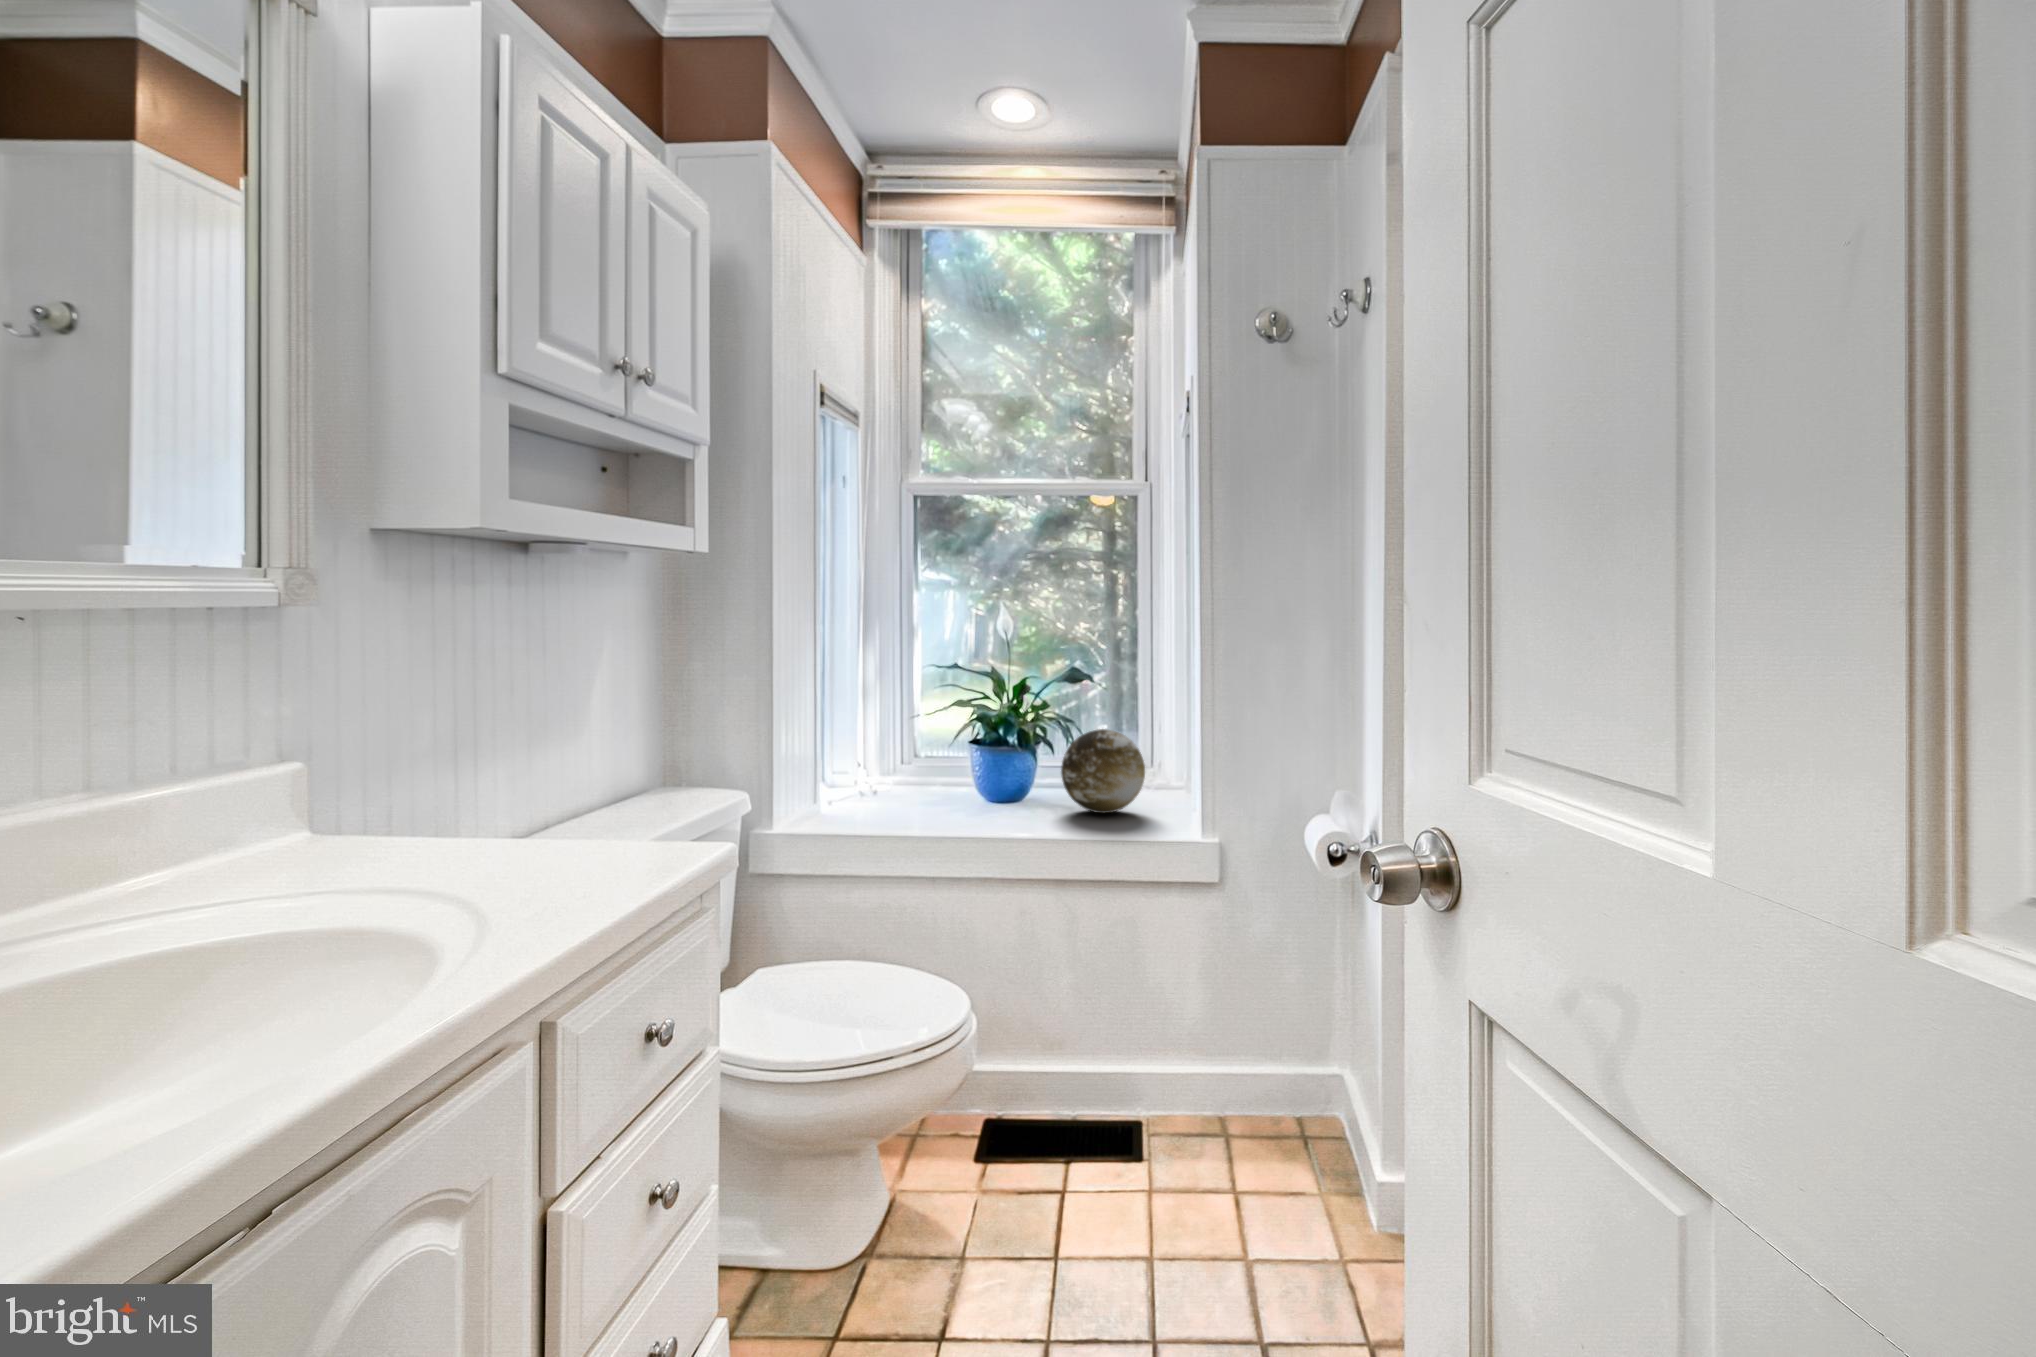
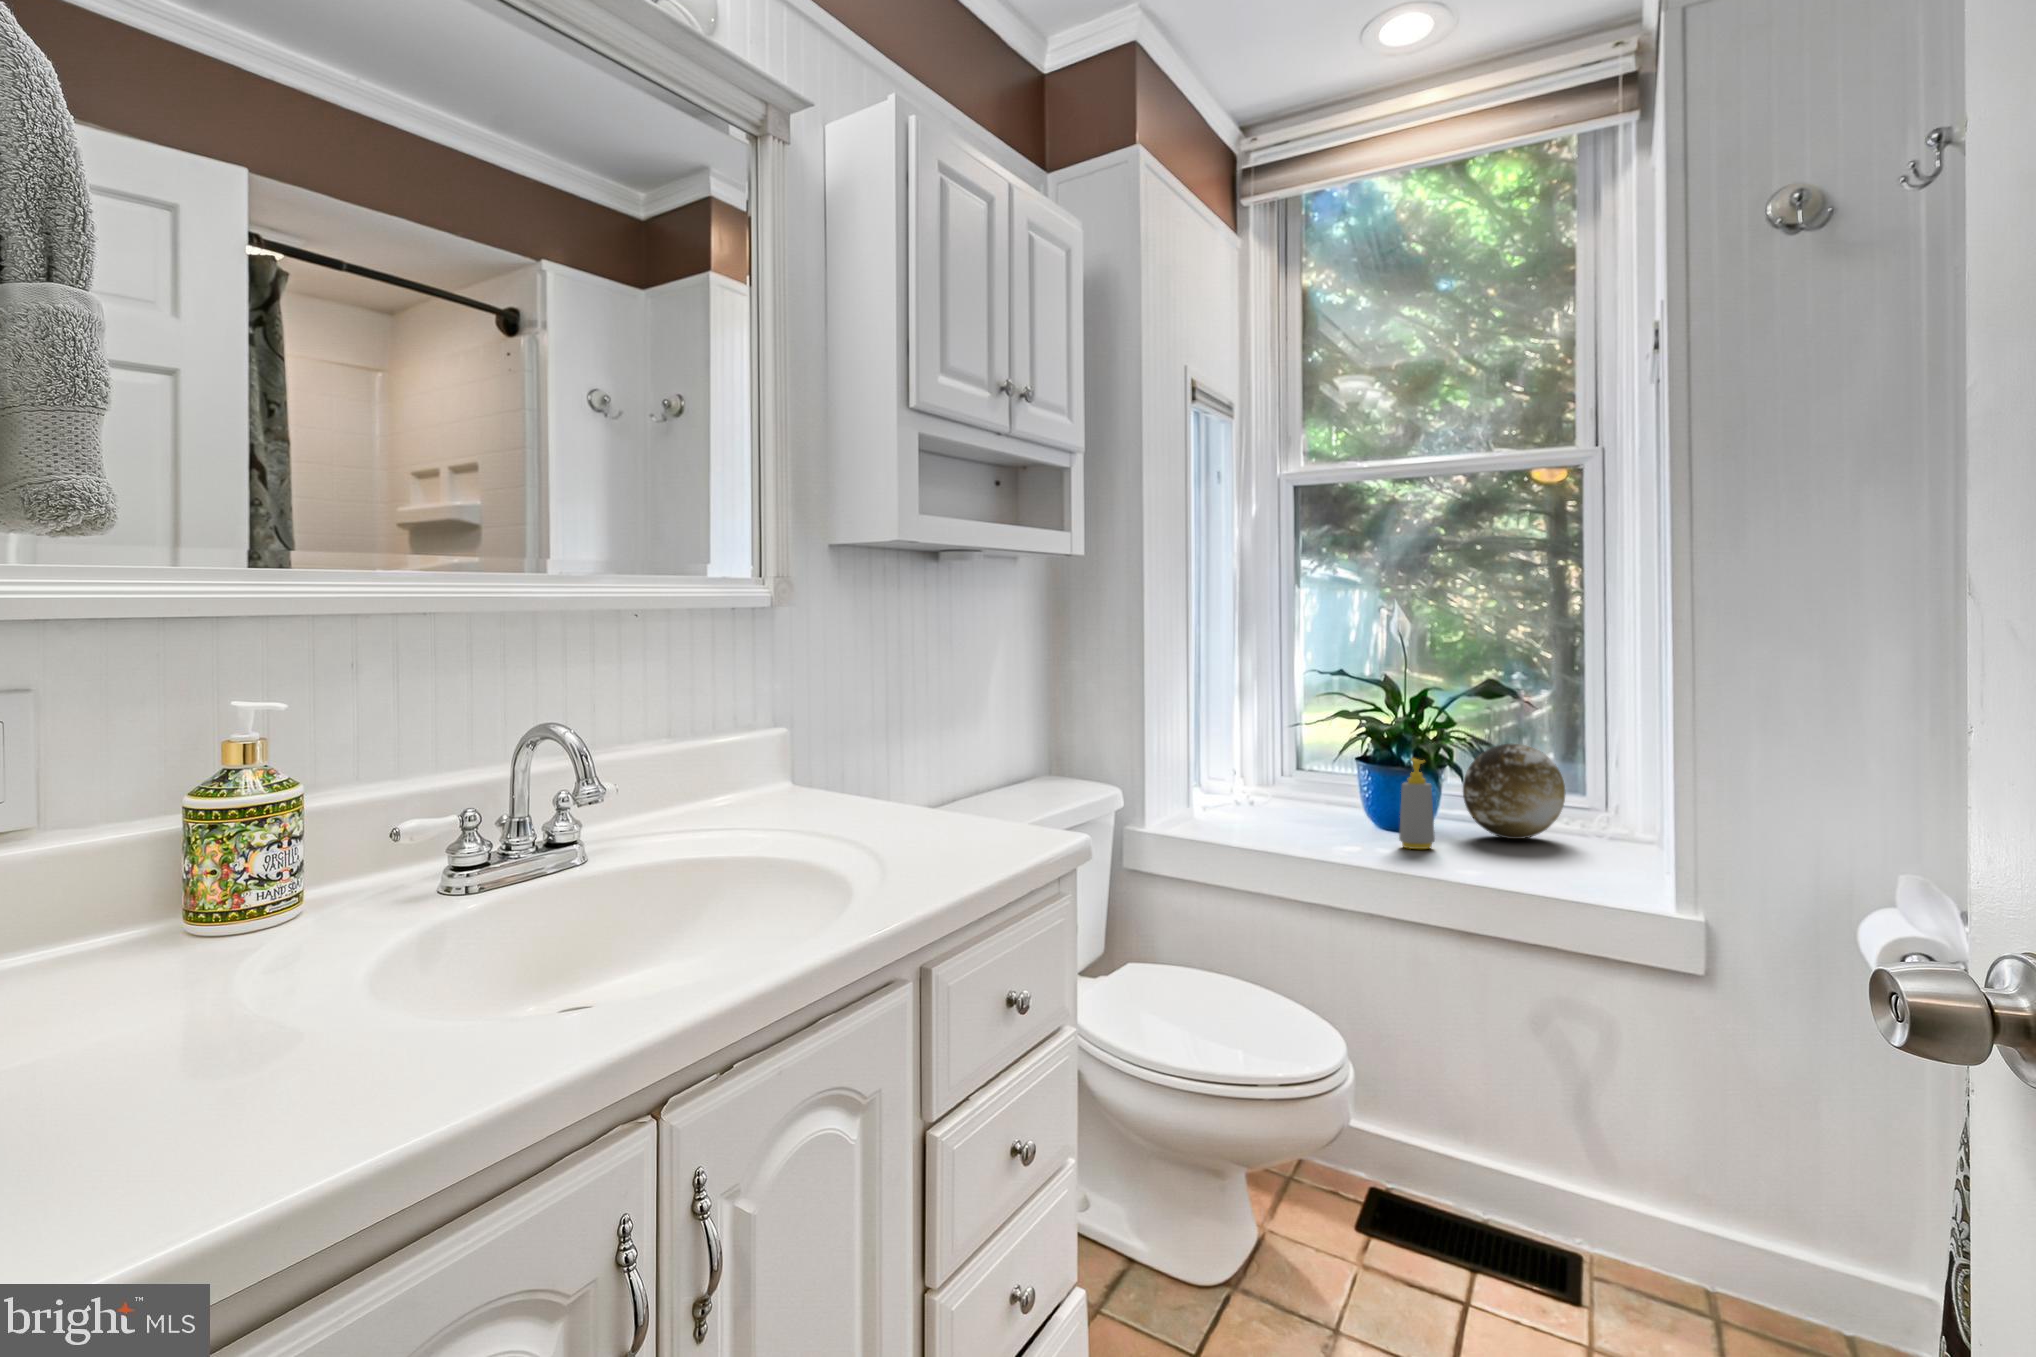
soap bottle: none [1010,746,1040,828] -> present [1399,759,1435,849]

